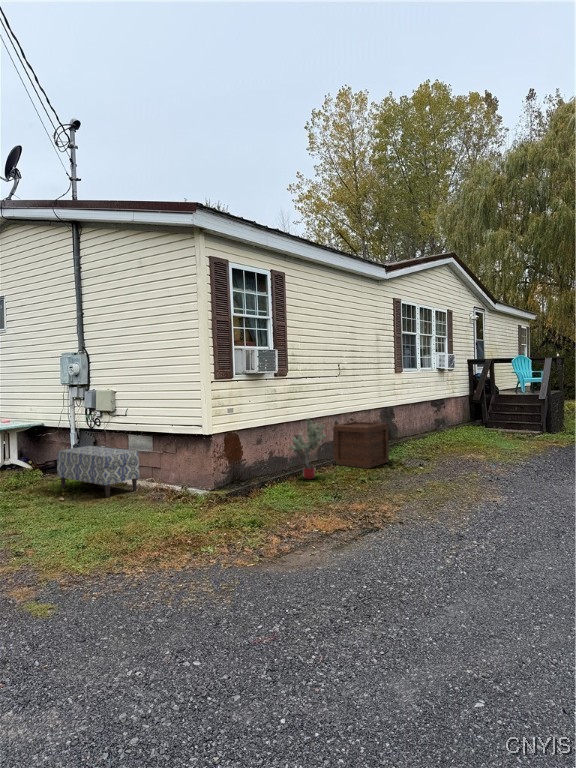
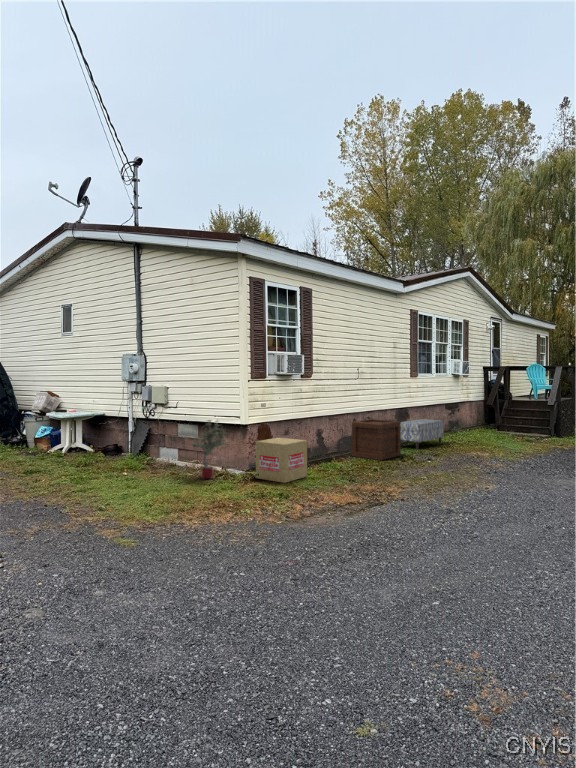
potted tree: present [289,418,325,479] -> present [192,420,227,479]
bench: present [57,446,140,498] -> present [401,419,443,450]
cardboard box: none [222,448,284,504] -> present [256,438,307,483]

